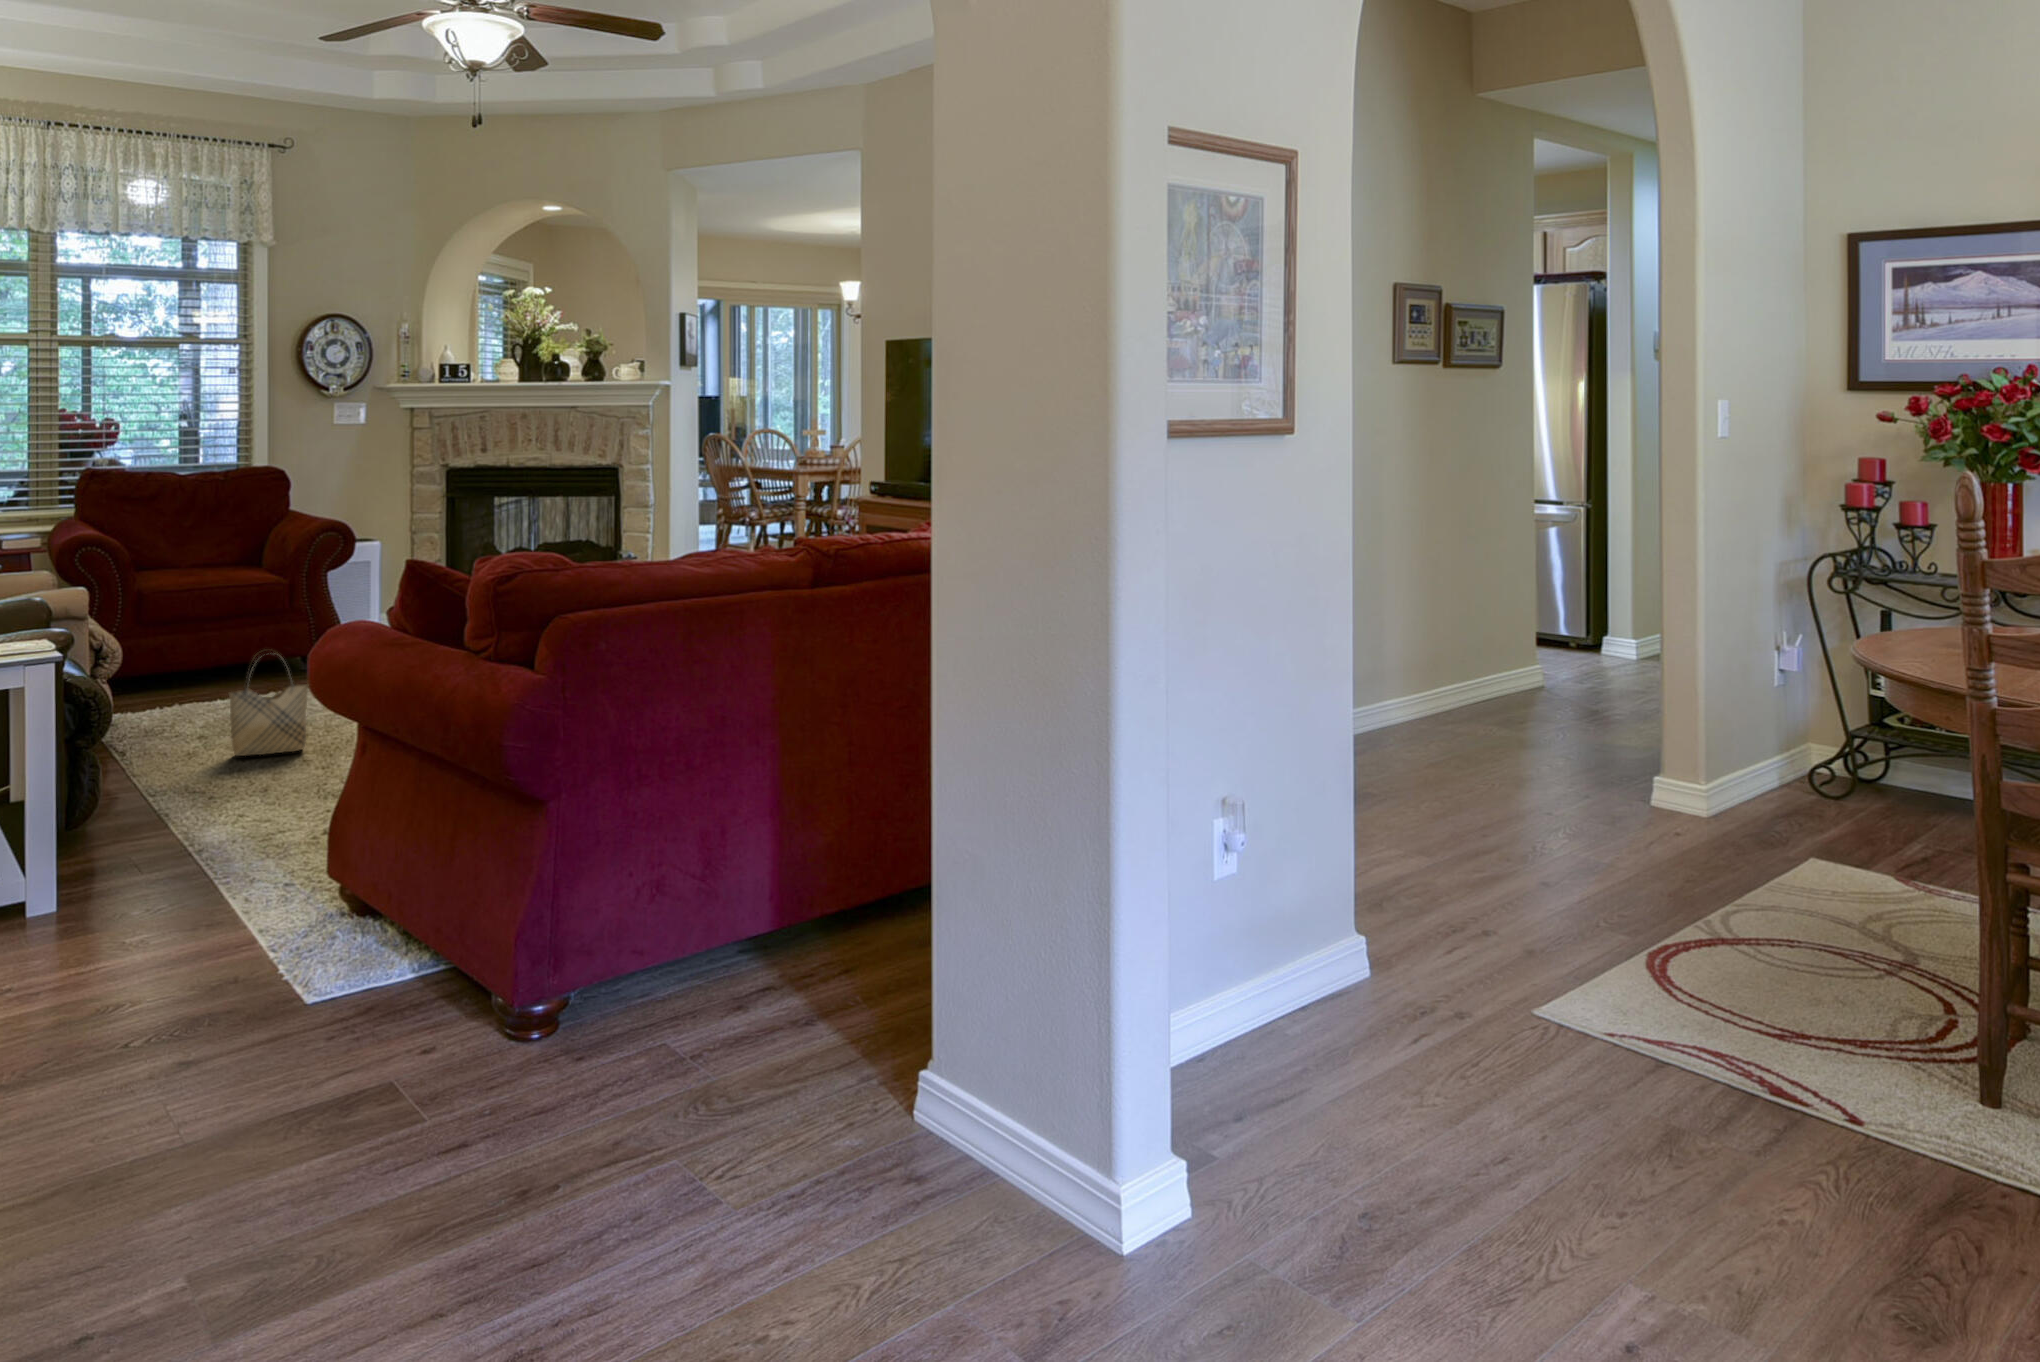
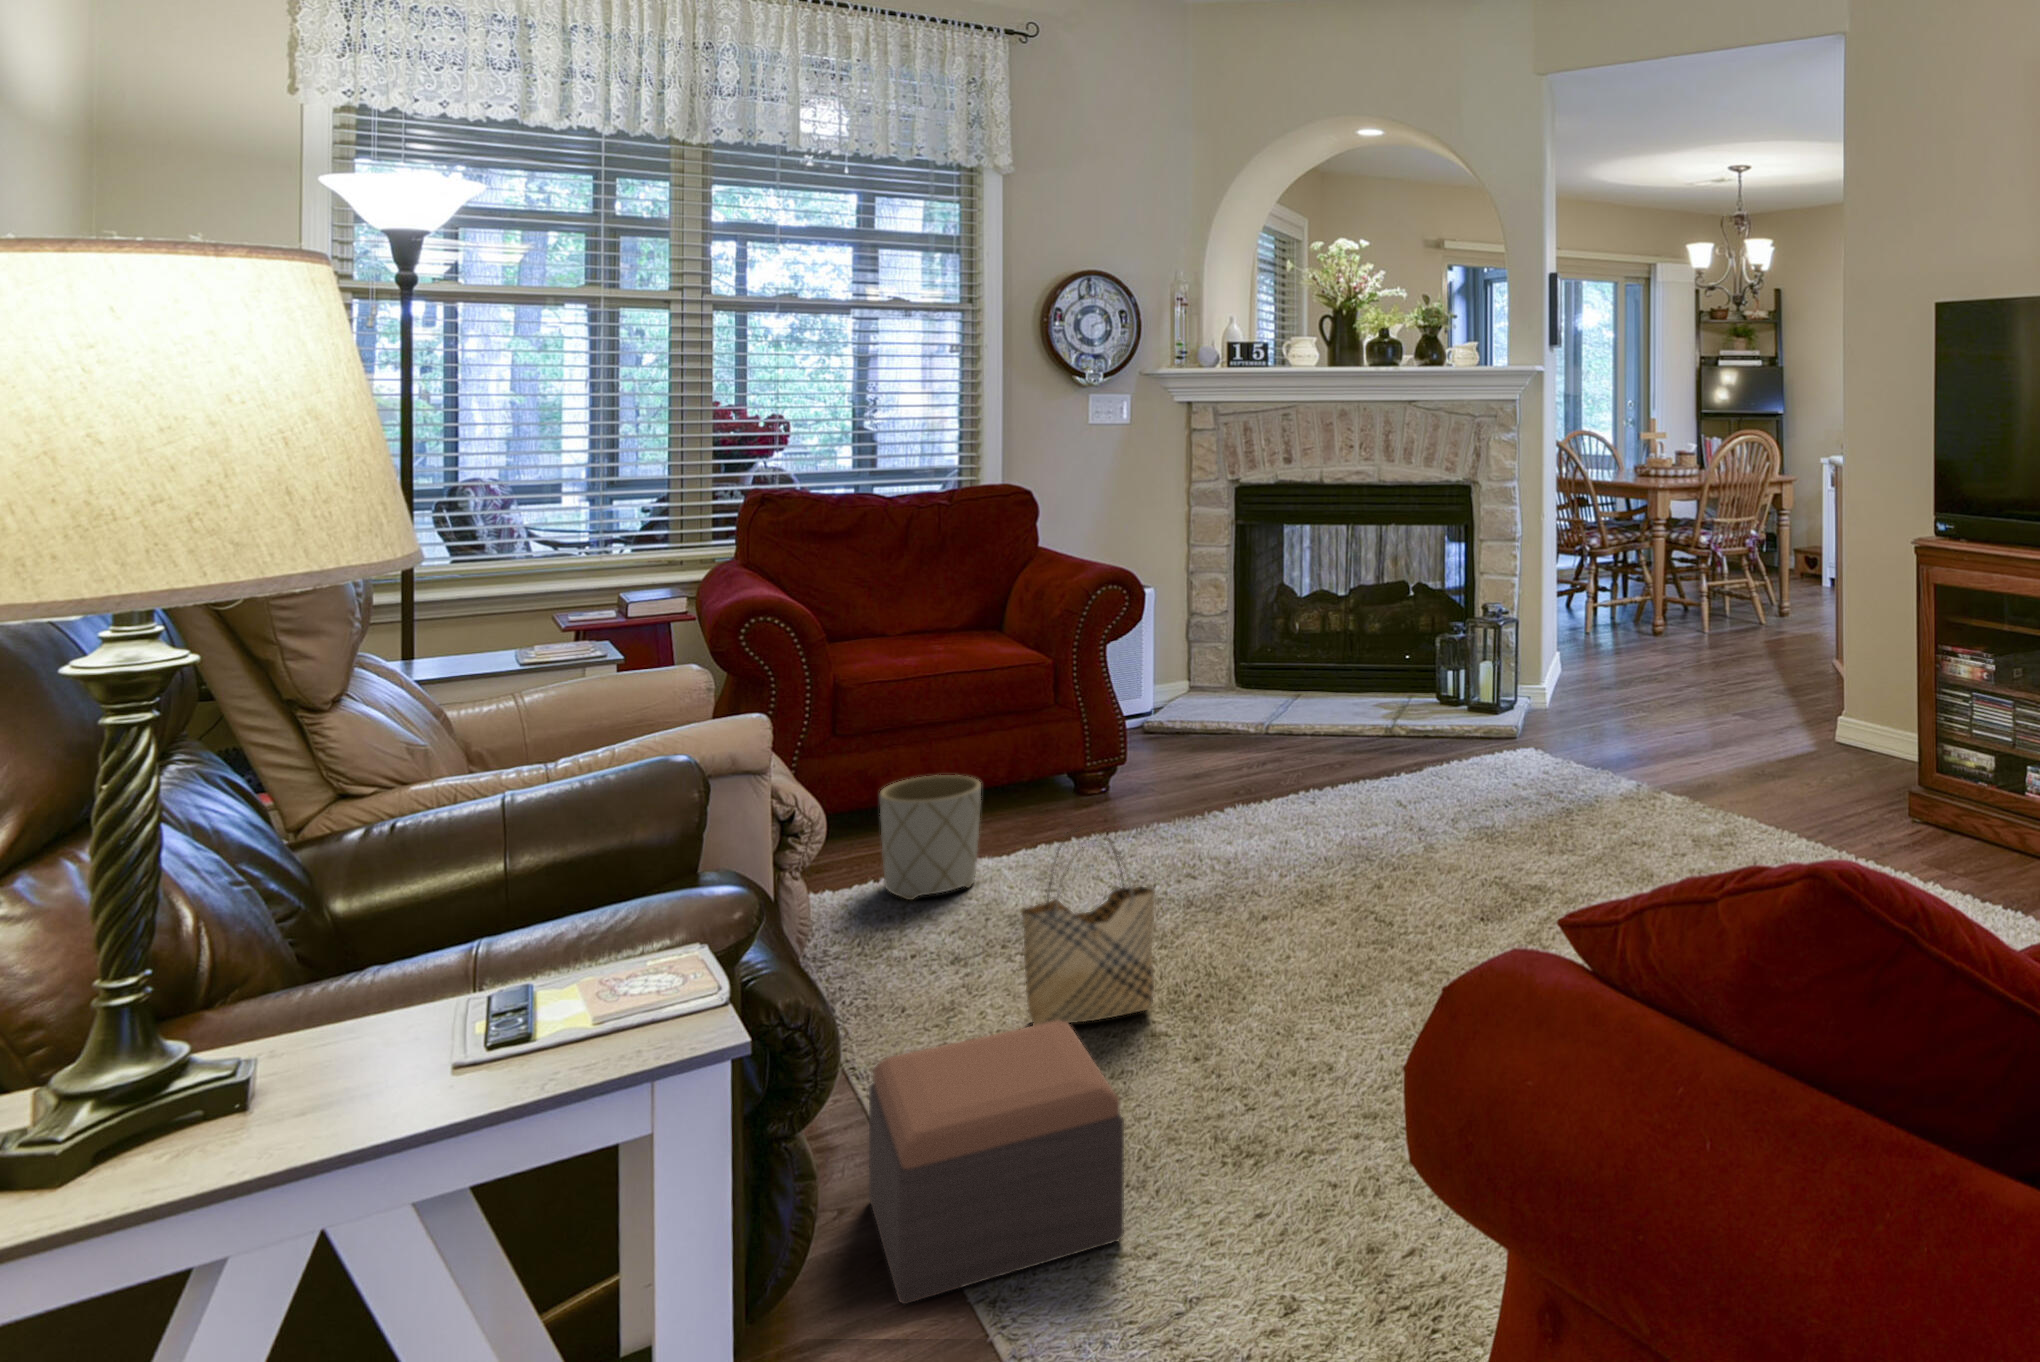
planter: none [160,642,225,713] -> present [879,775,981,900]
footstool: none [132,725,255,833] -> present [869,1021,1124,1304]

